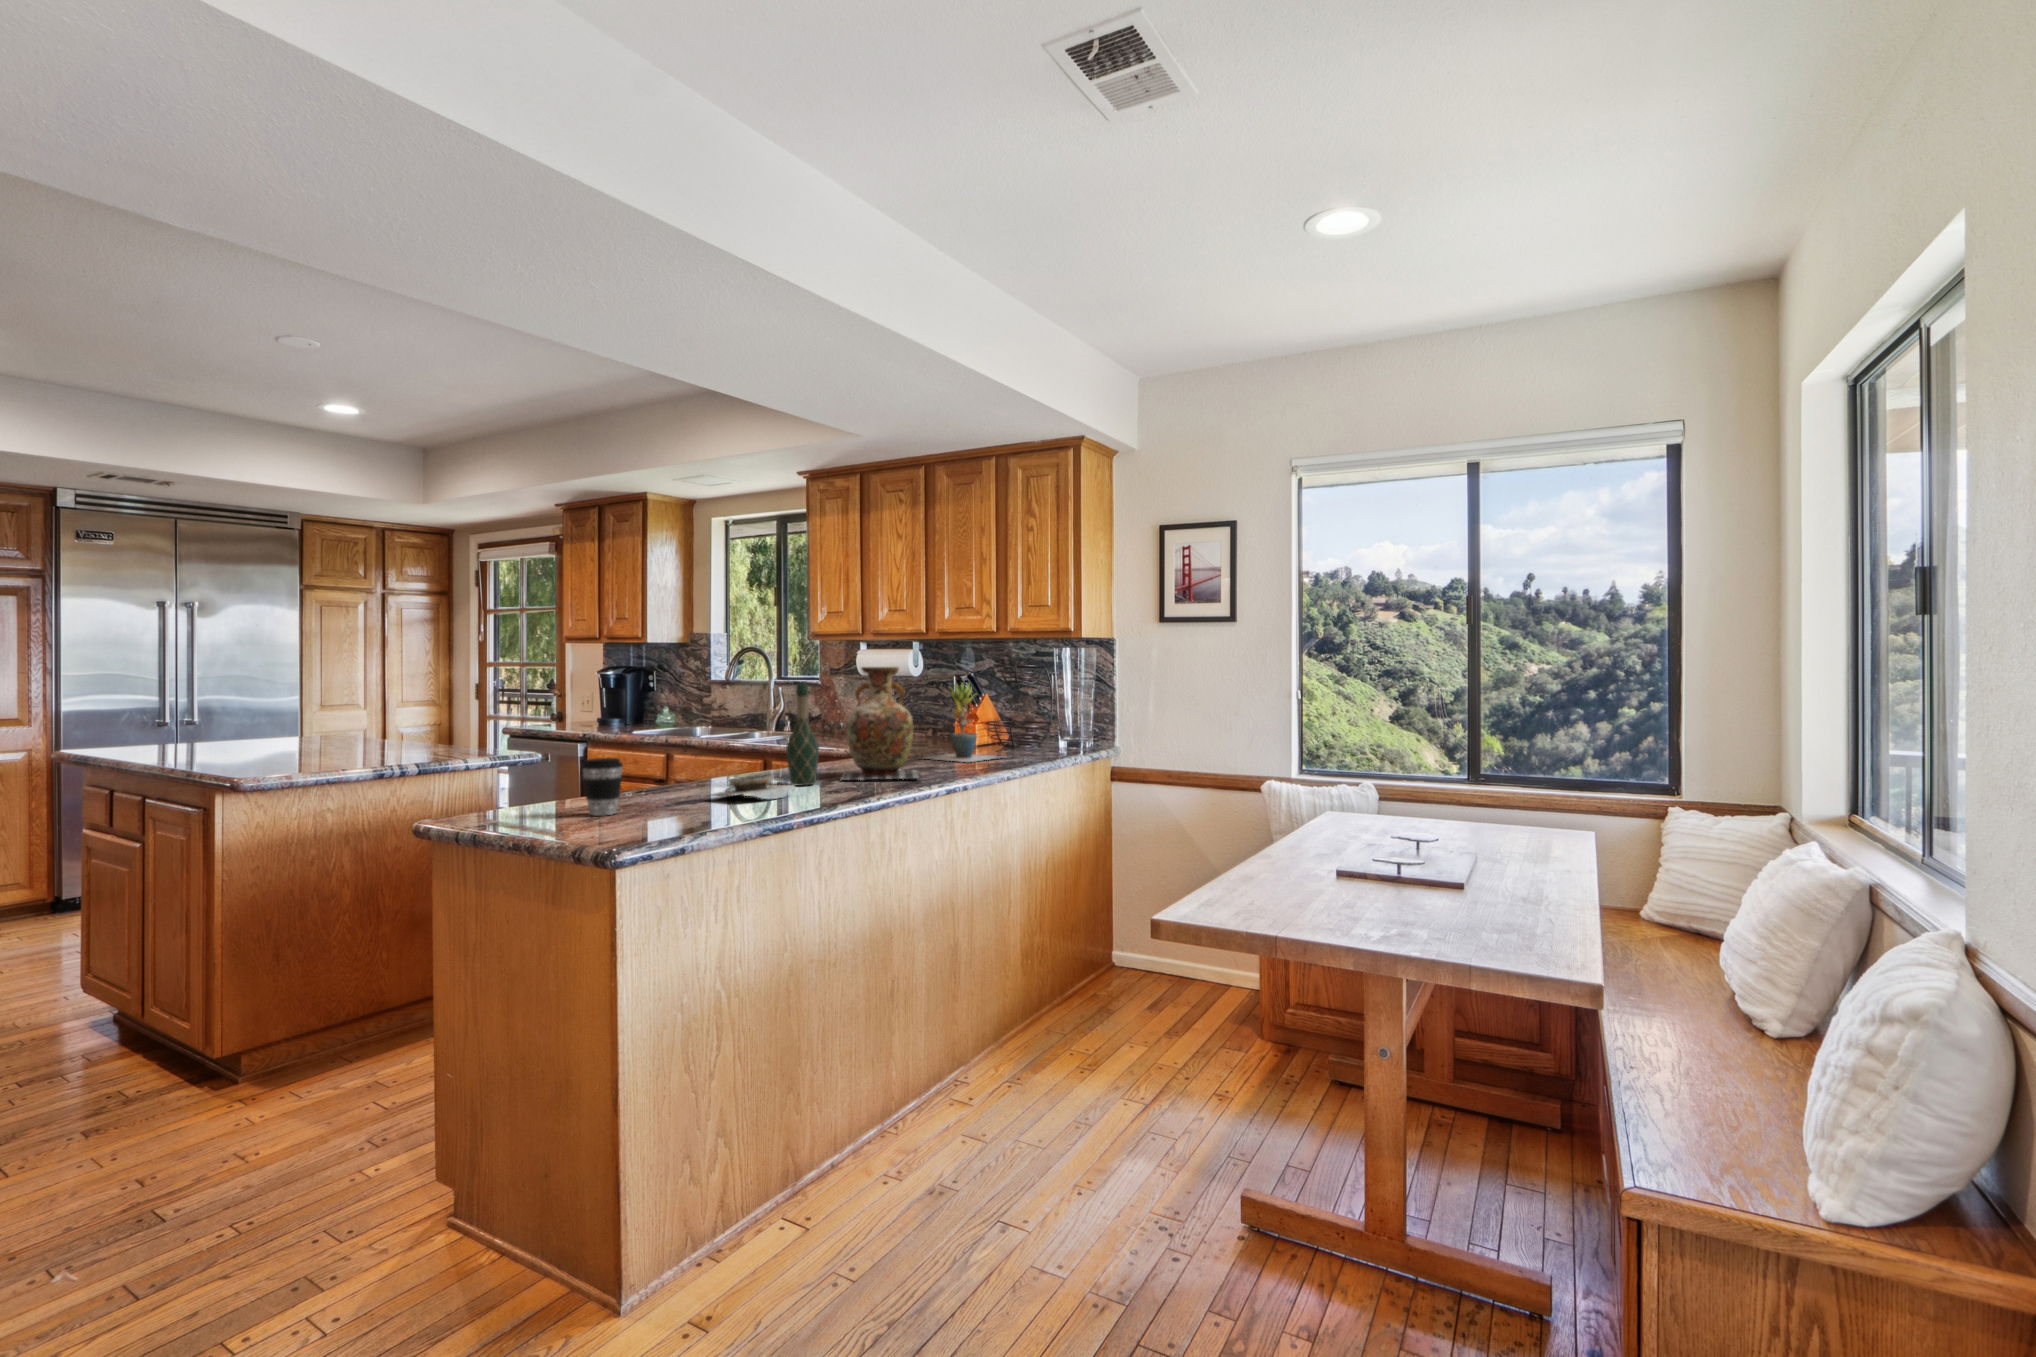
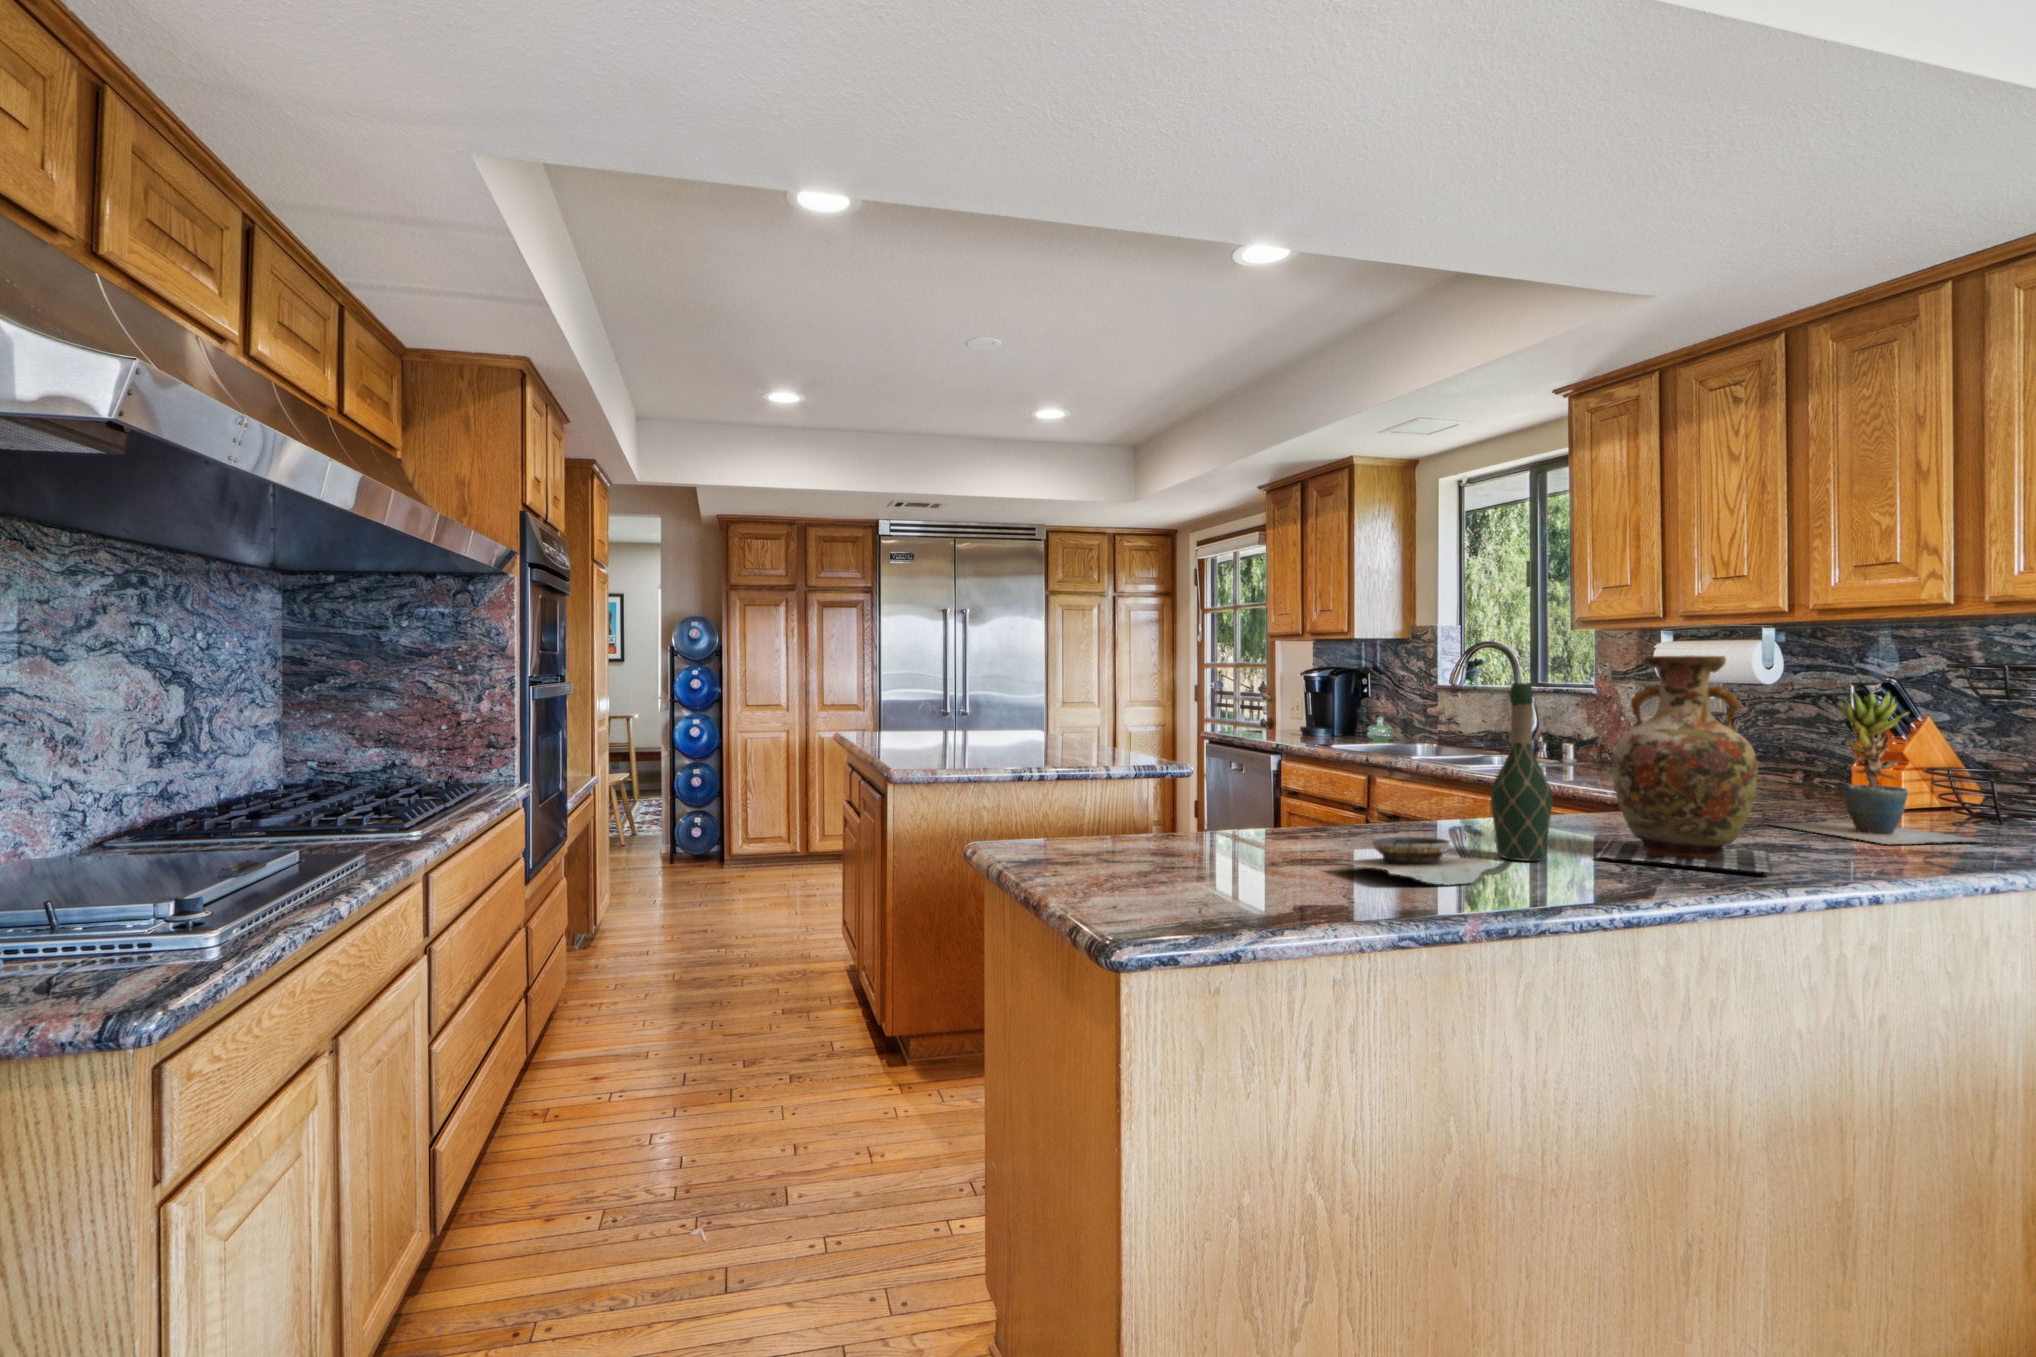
coffee cup: present [582,758,623,816] -> none [1127,789,1188,880]

